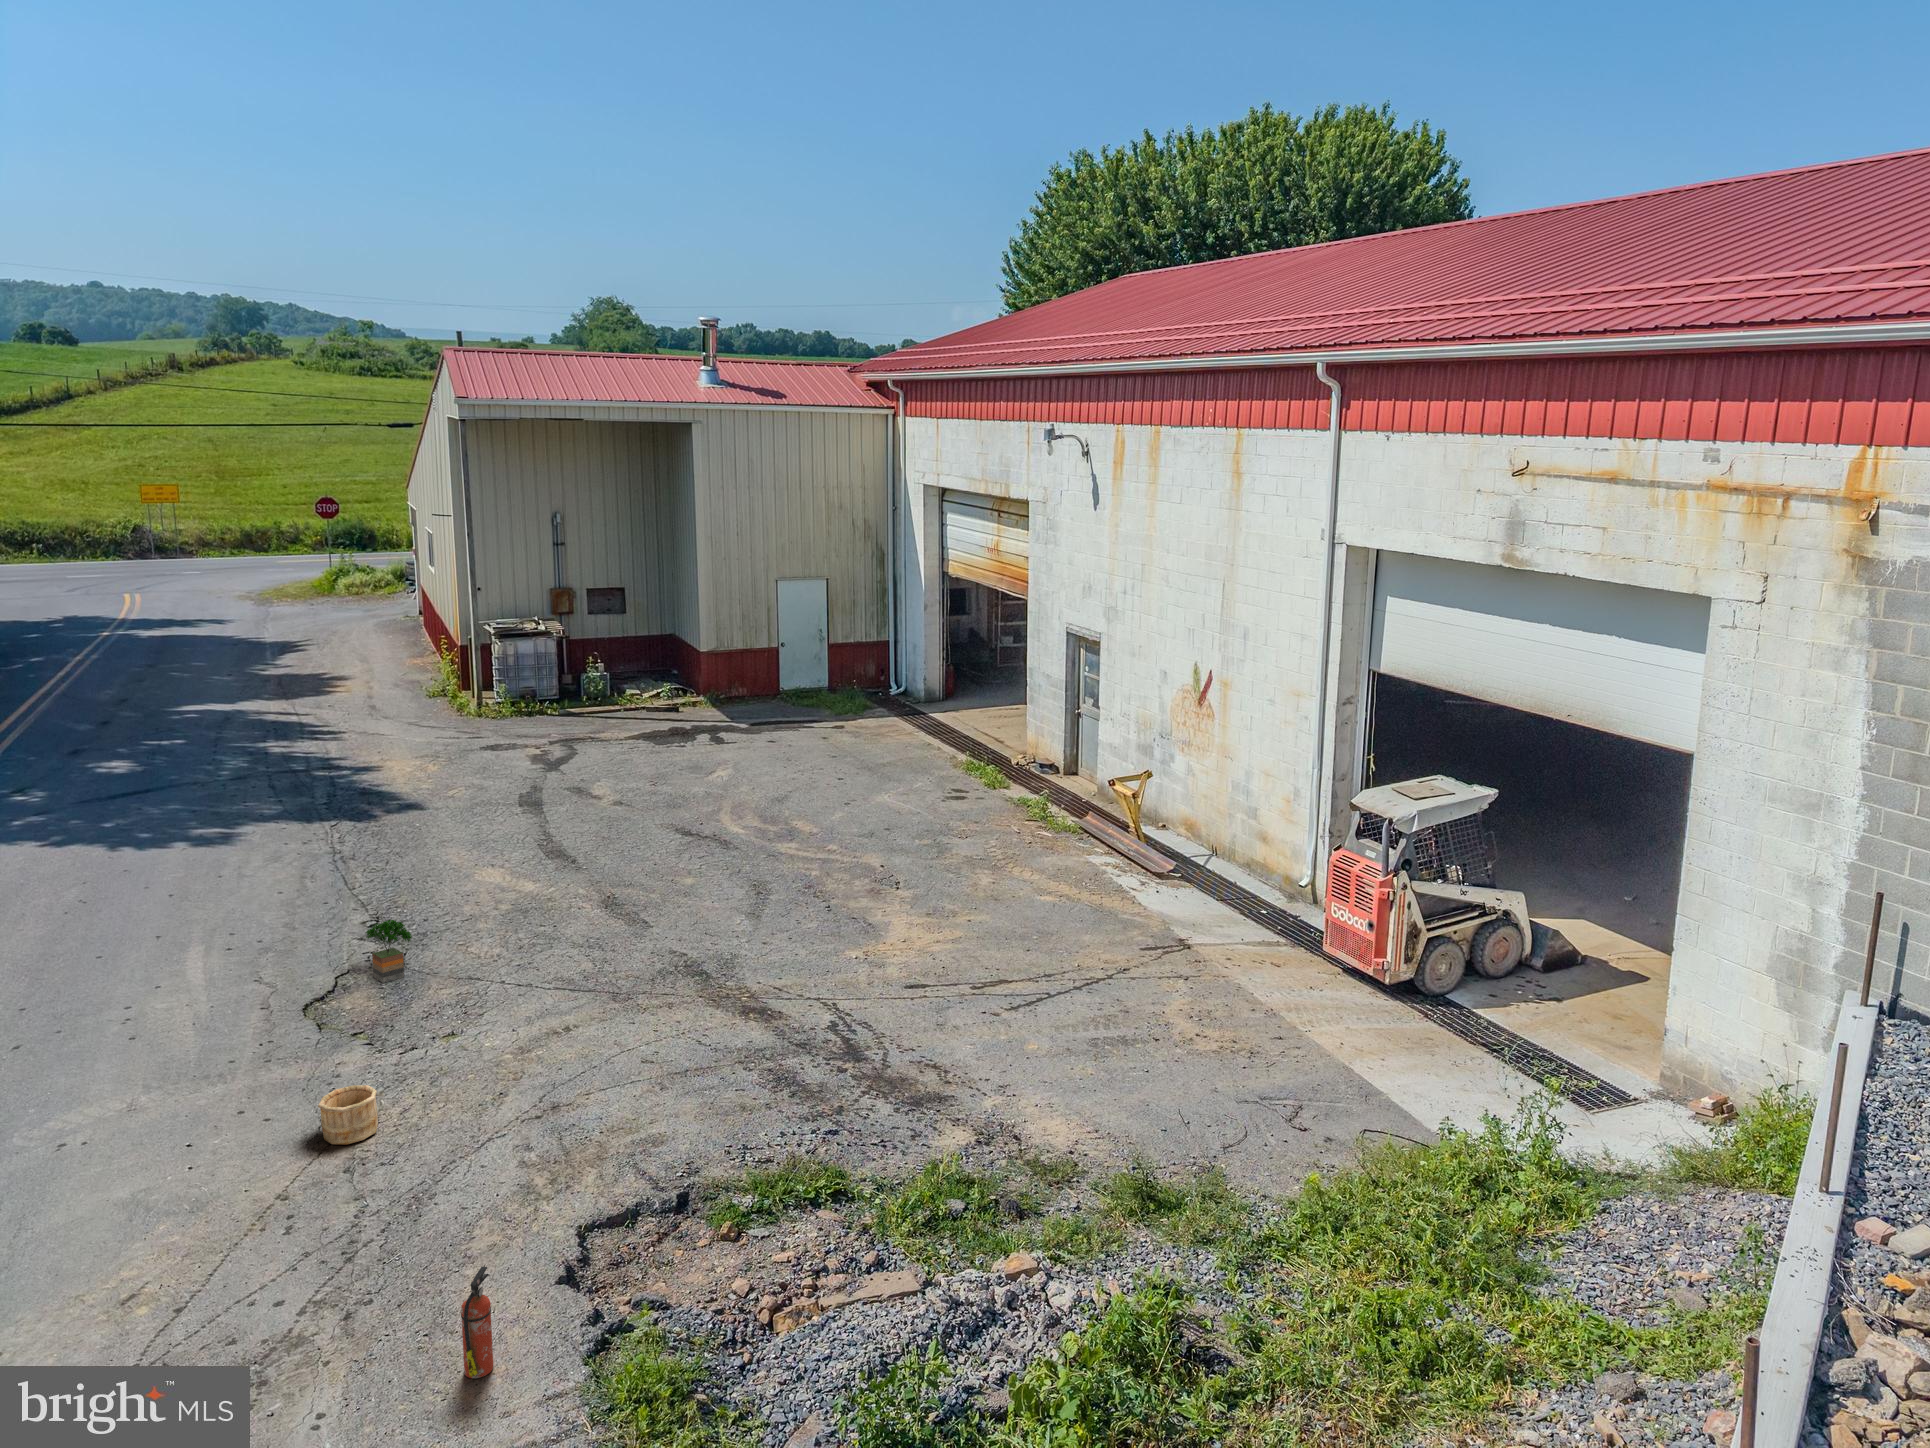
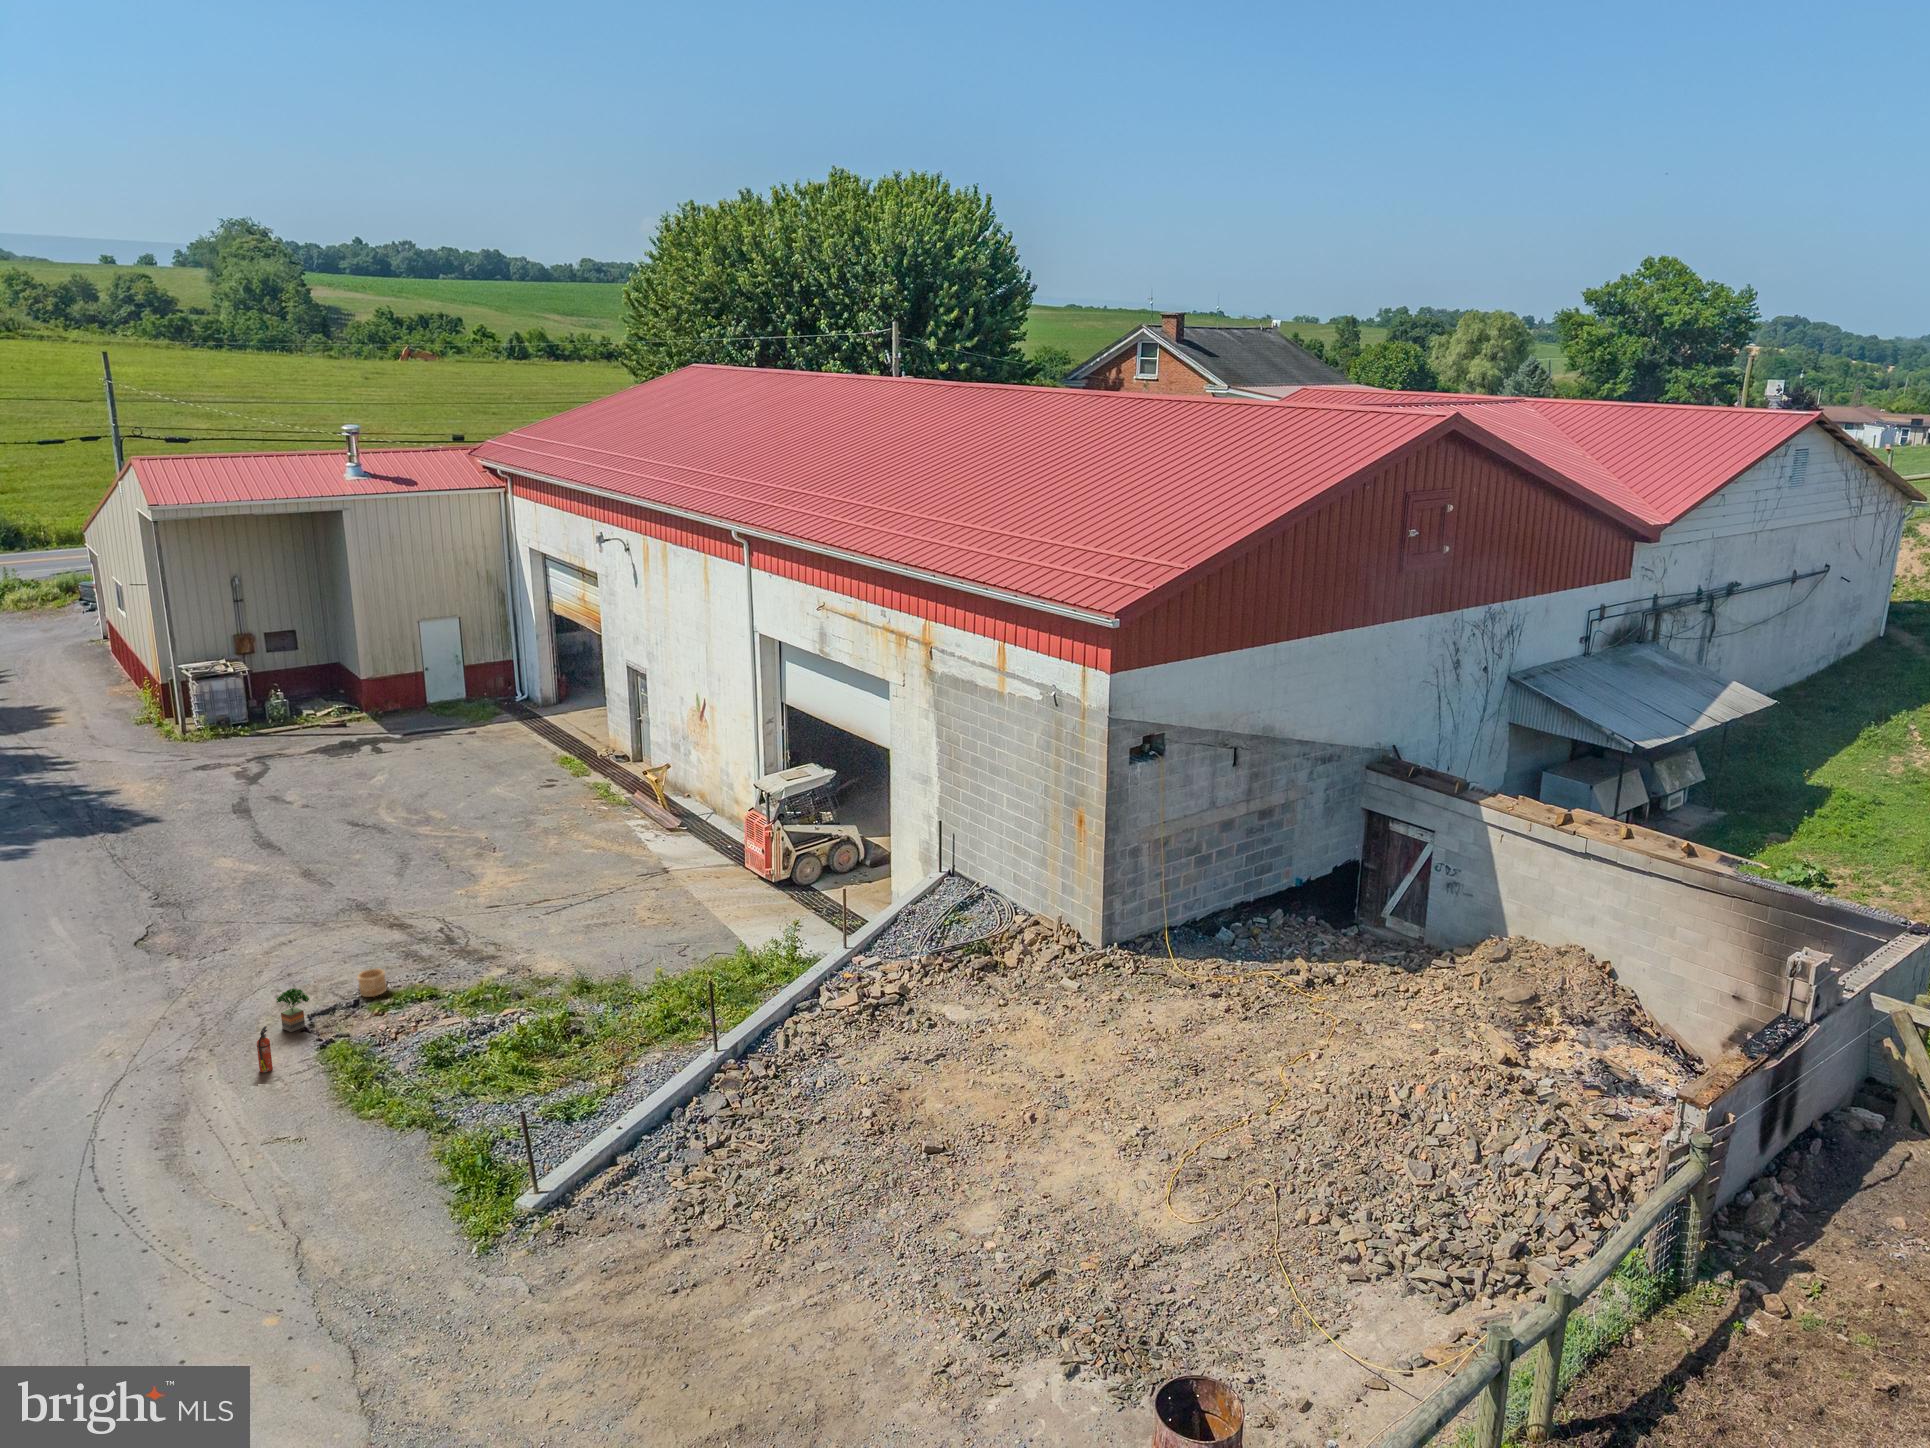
potted tree: present [366,920,412,983] -> present [276,988,309,1032]
wooden bucket: present [318,1085,378,1145] -> present [357,969,387,997]

